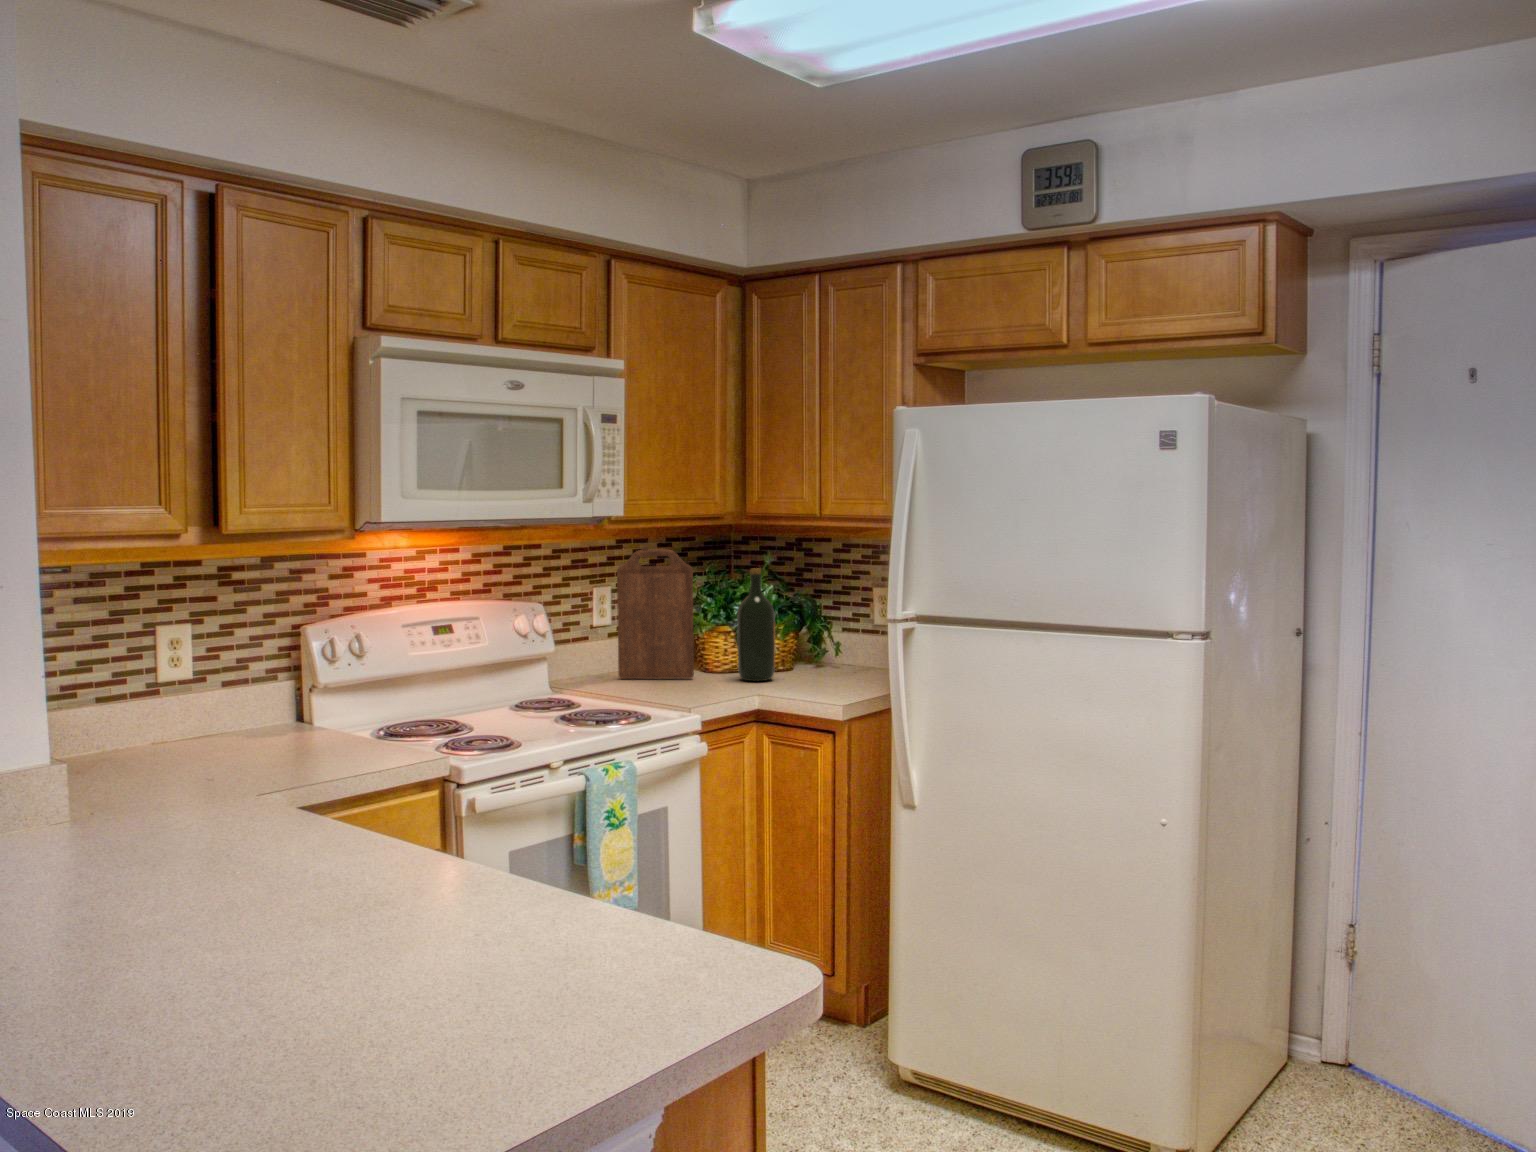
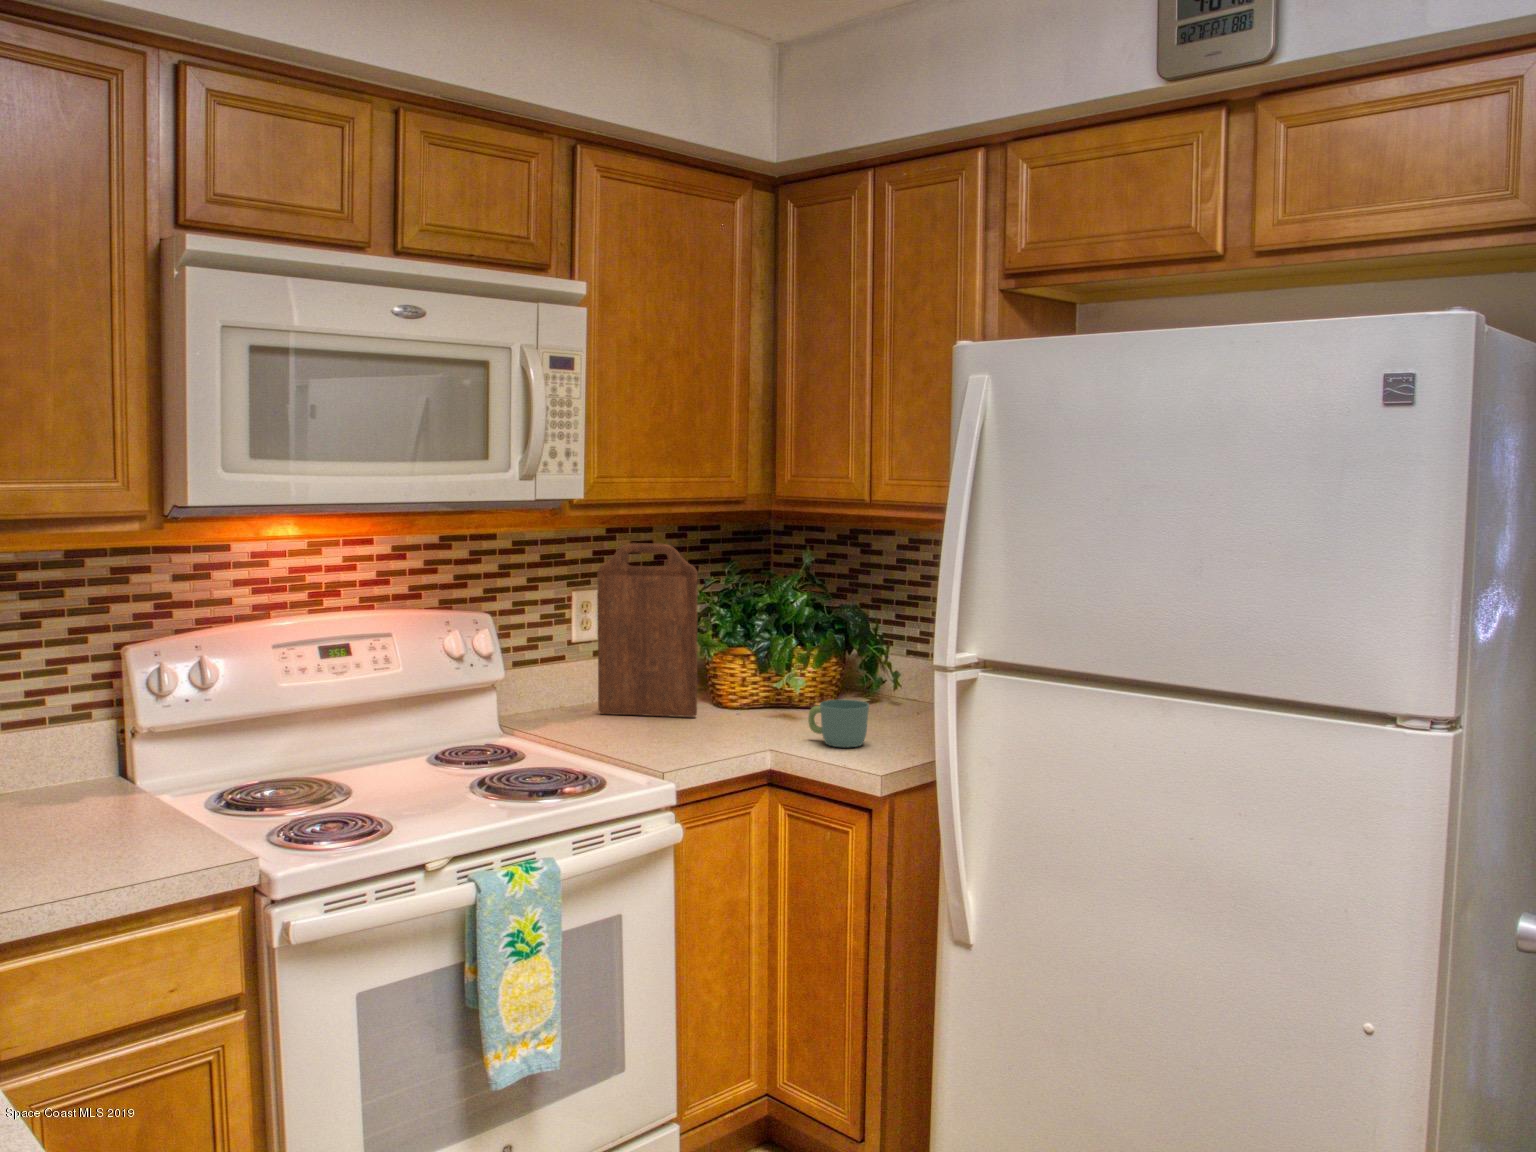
wine bottle: present [737,568,776,681] -> none [755,572,806,724]
mug: none [783,659,828,692] -> present [808,700,869,747]

